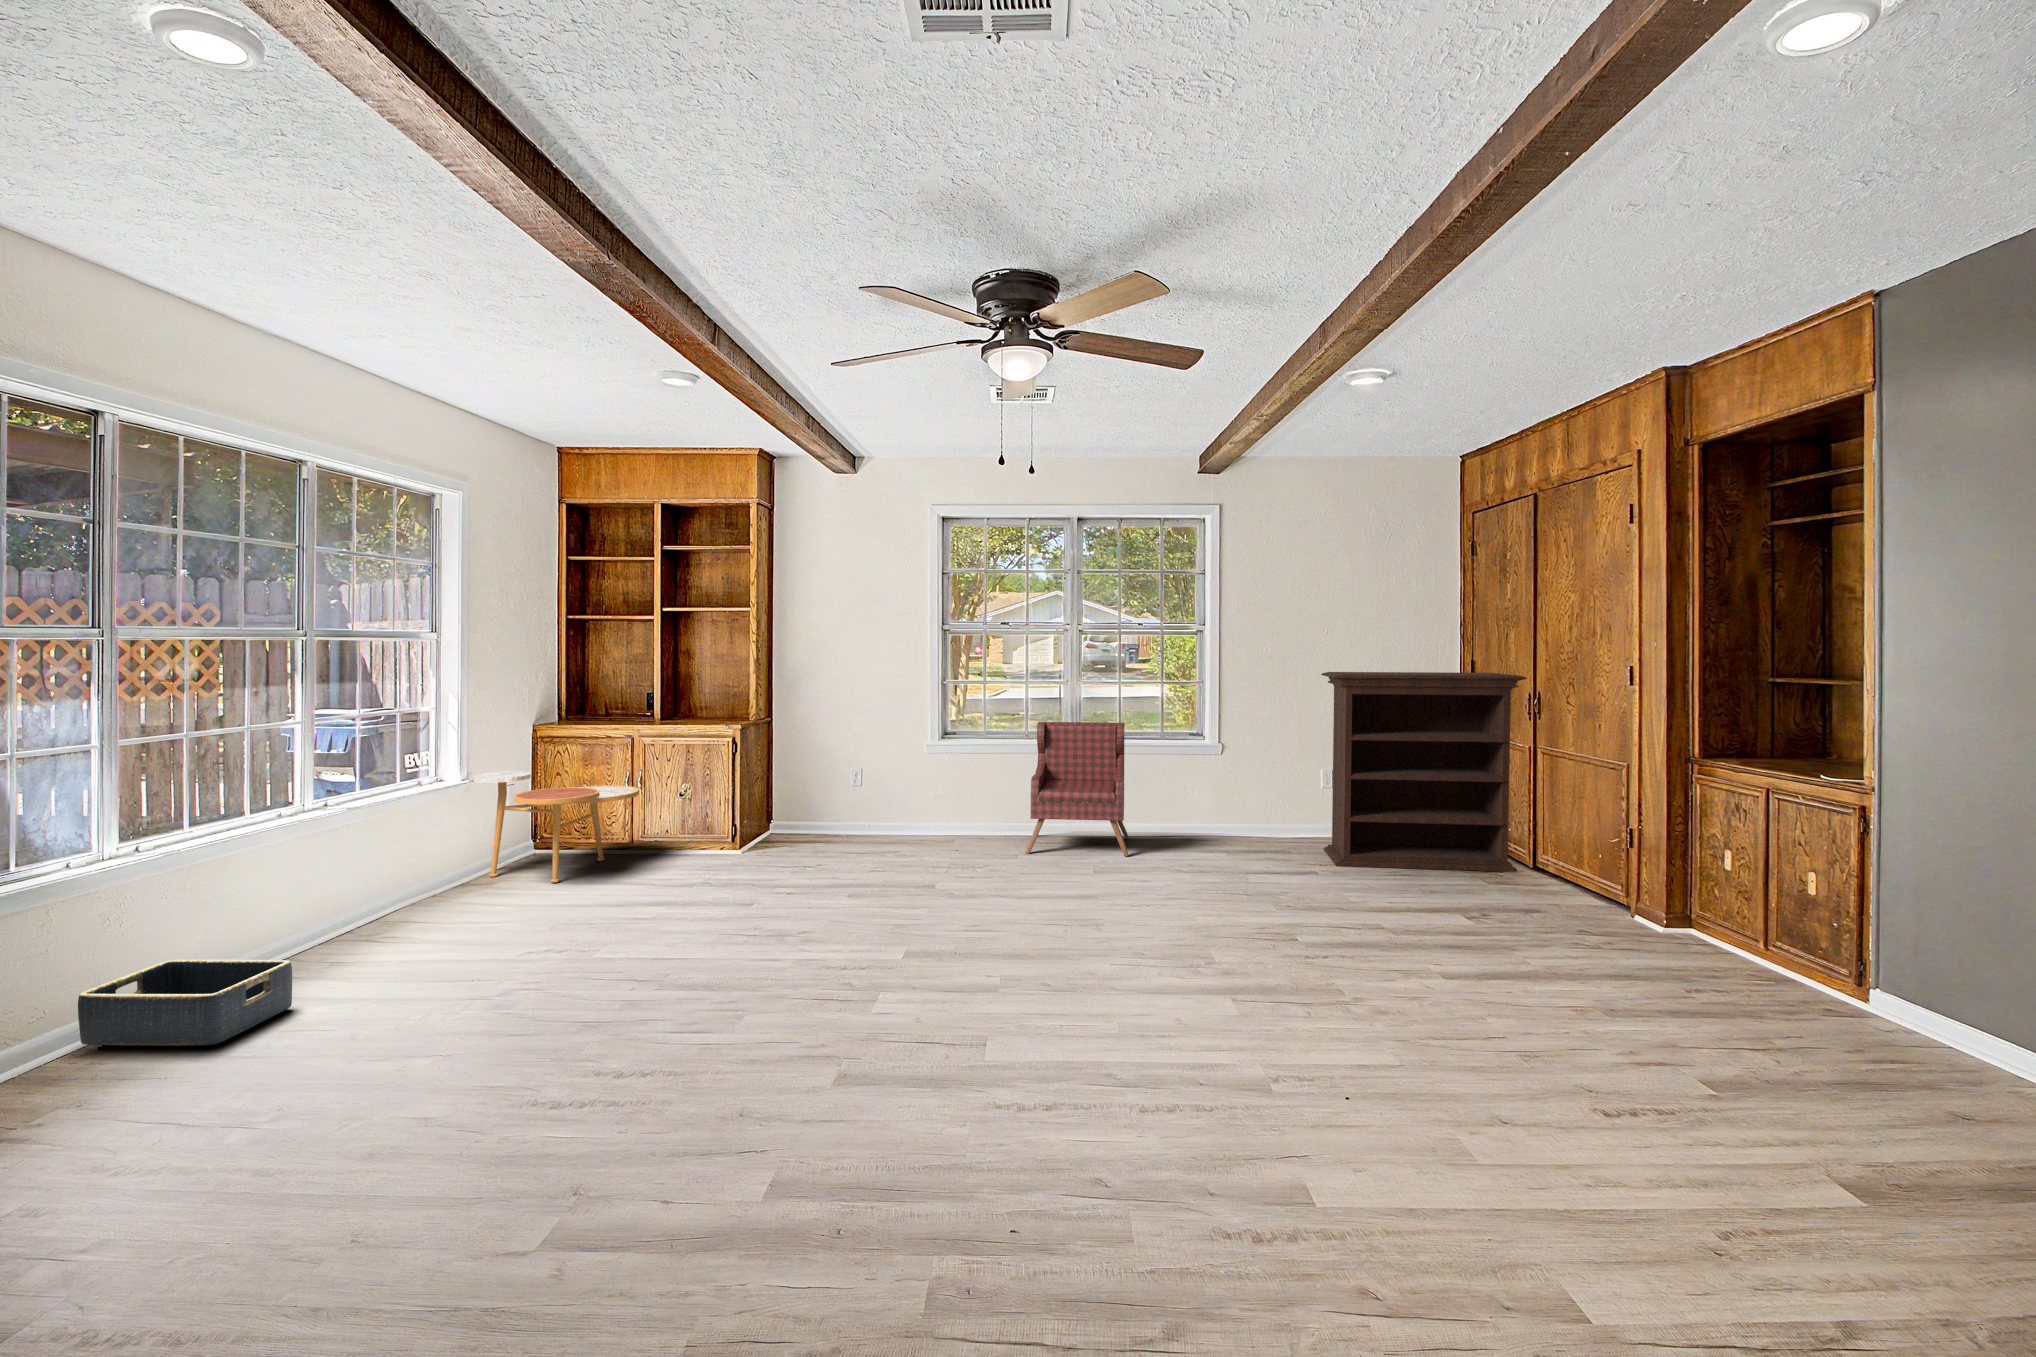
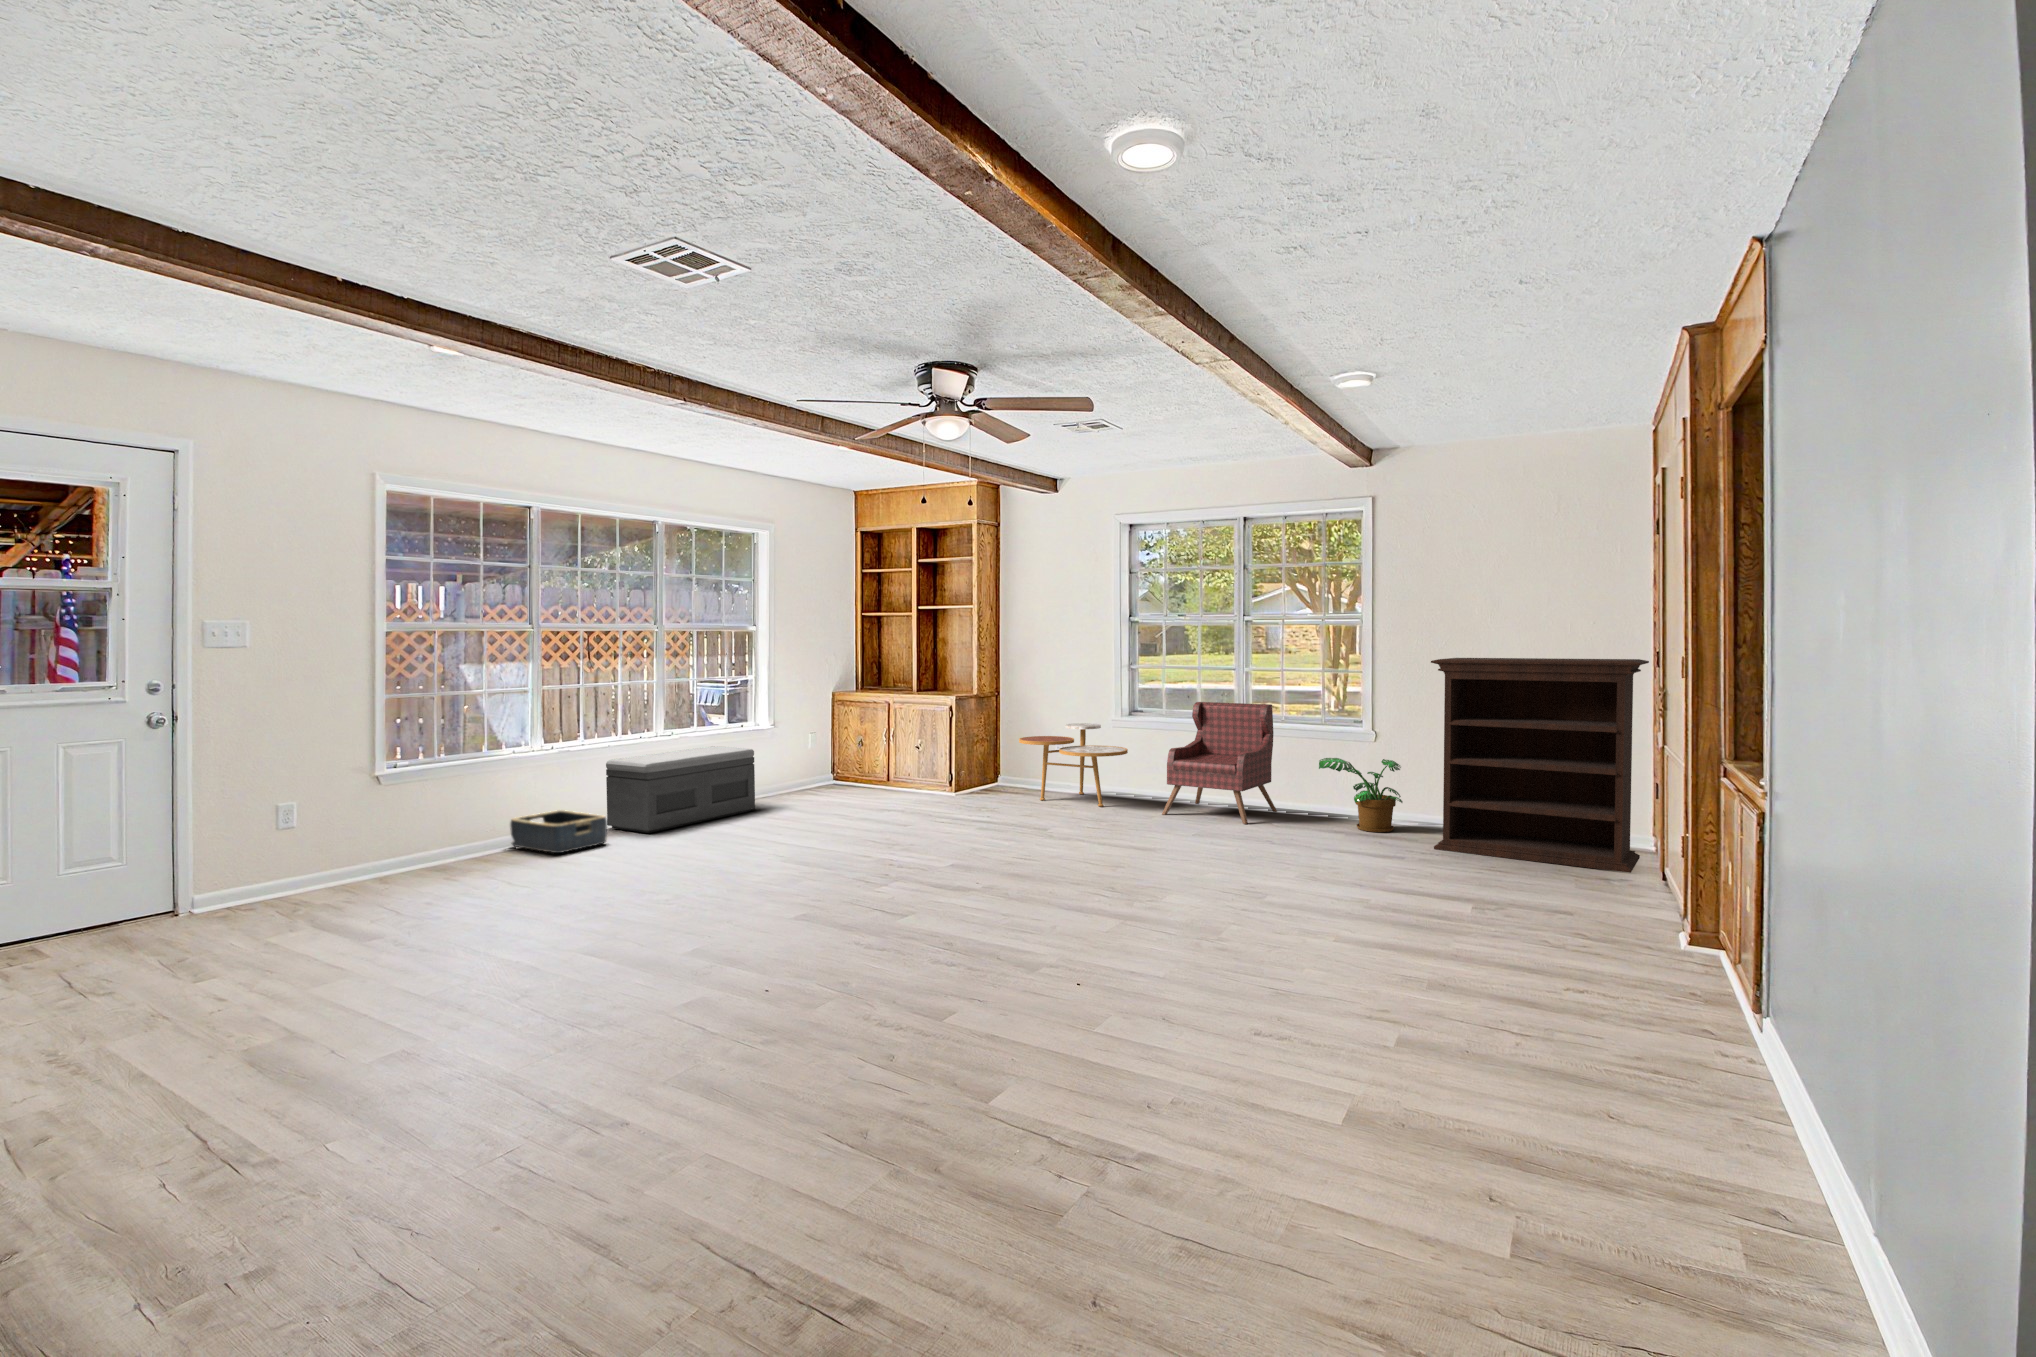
side table: present [473,771,639,883] -> present [1019,723,1128,807]
potted plant: none [1203,775,1277,852] -> present [1319,758,1403,832]
storage bench: none [246,817,483,974] -> present [606,746,755,833]

